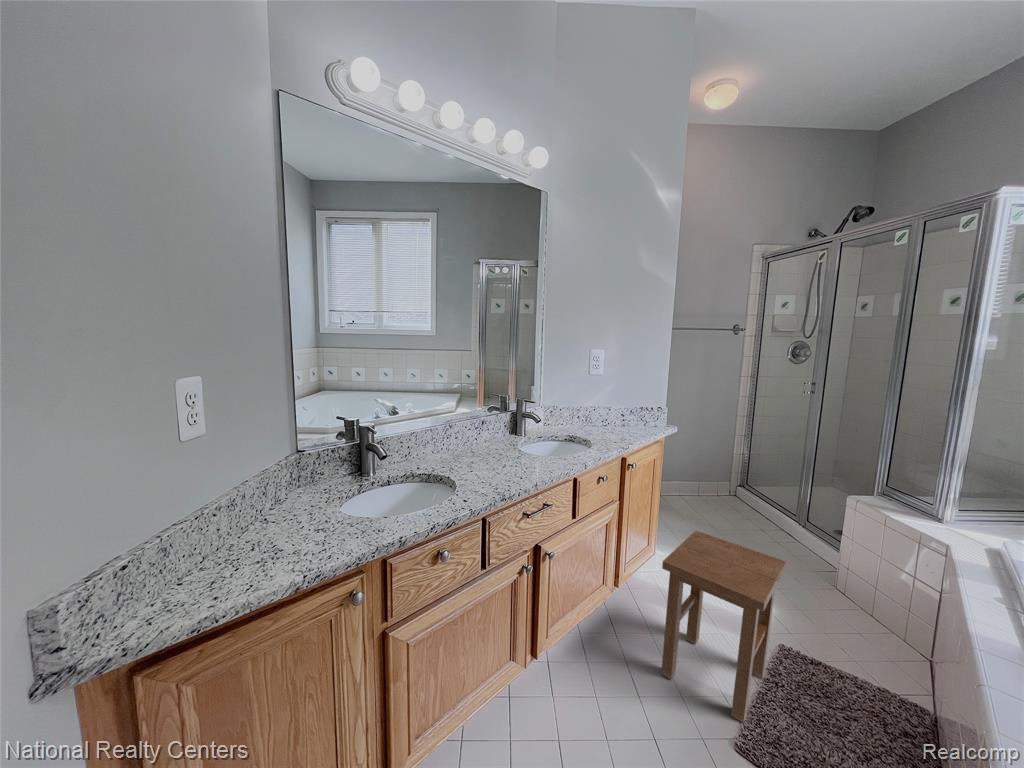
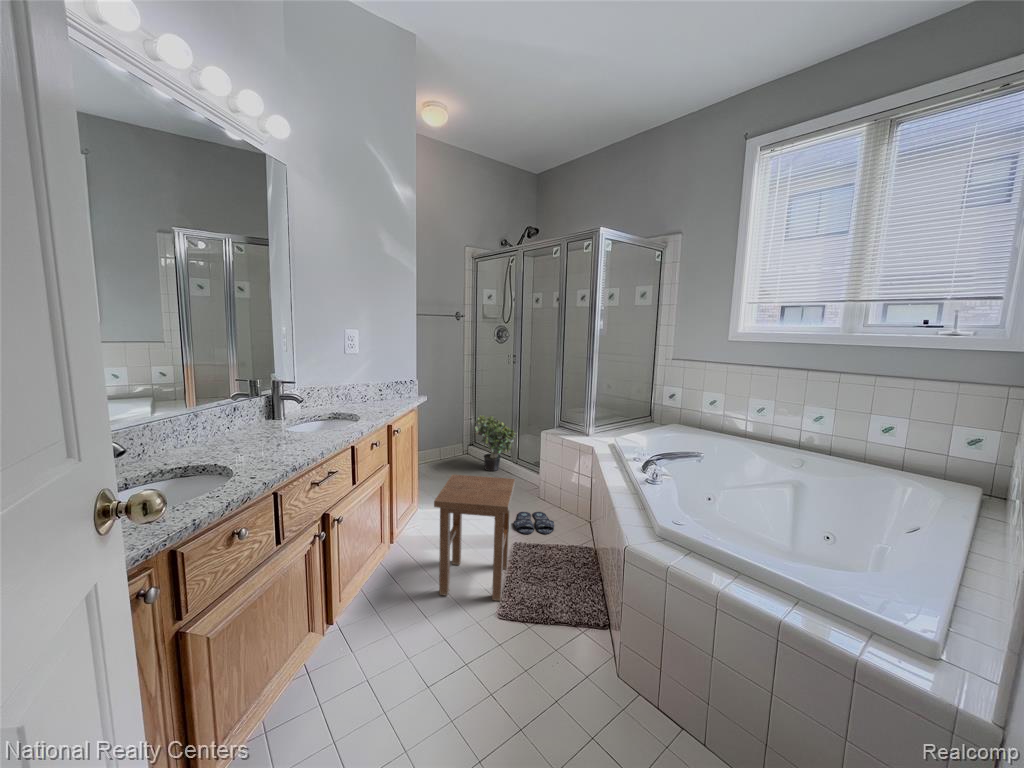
potted plant: none [743,454,809,529] -> present [474,416,516,471]
slippers: none [786,601,856,651] -> present [514,512,554,534]

